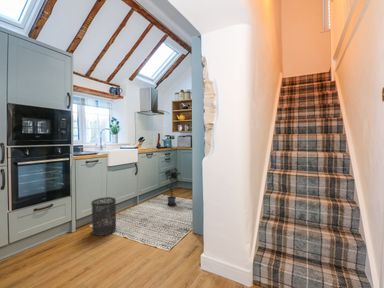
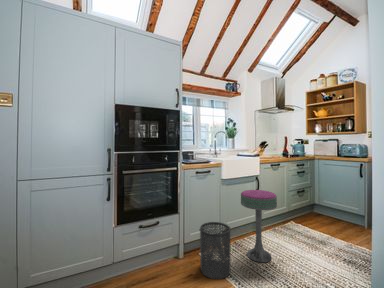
potted plant: present [166,168,180,205] -> none [300,186,333,247]
bar stool: none [123,172,148,220] -> present [241,190,277,262]

